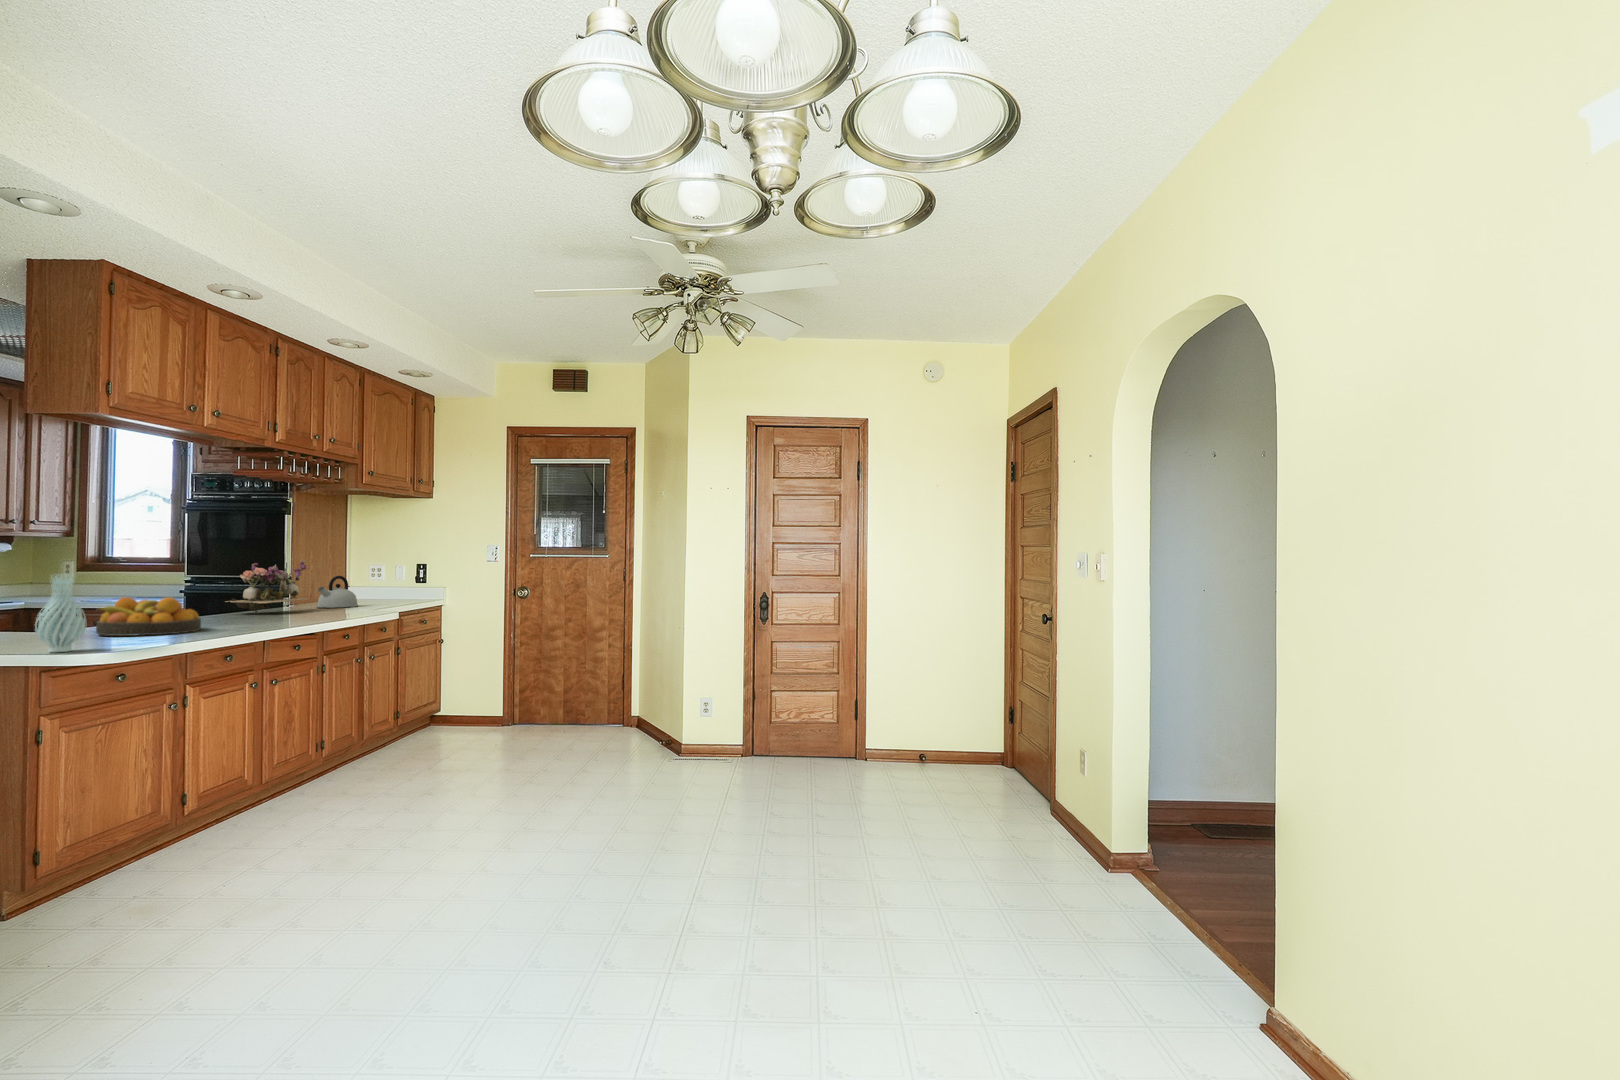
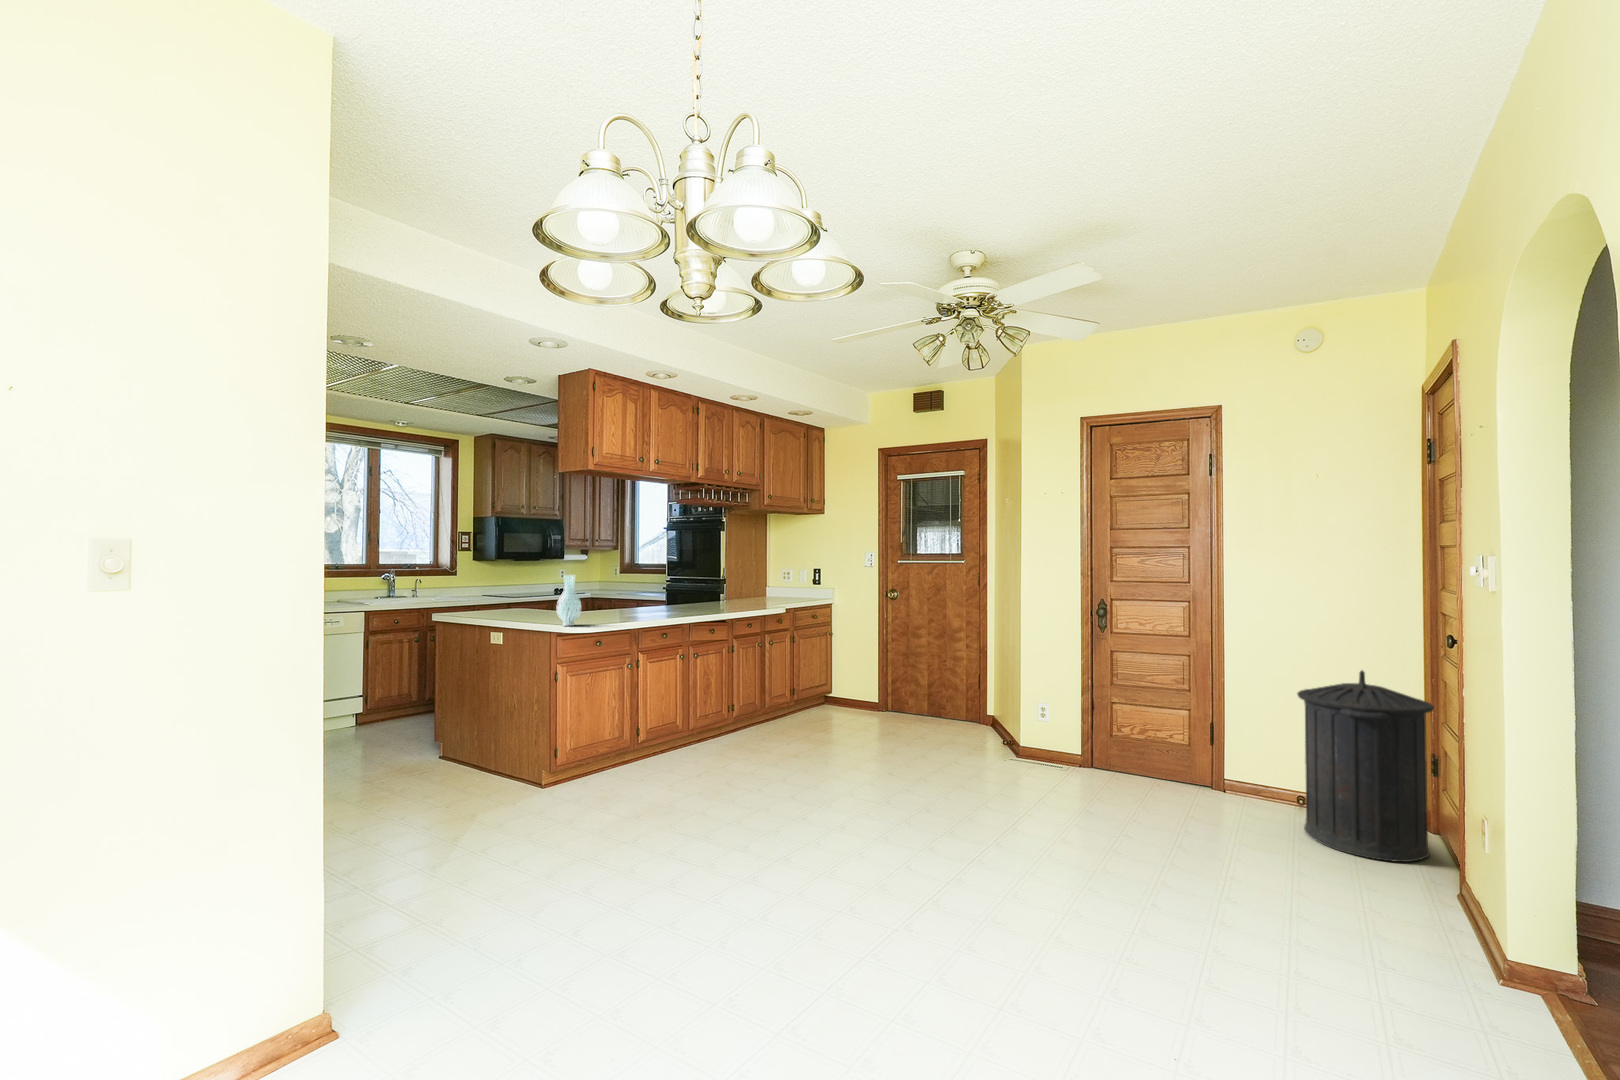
flower arrangement: present [226,560,307,613] -> none [683,565,734,605]
kettle: present [317,576,358,608] -> none [743,577,770,602]
fruit bowl: present [96,597,201,636] -> none [598,591,655,617]
trash can: none [928,644,1018,794] -> present [1297,671,1434,862]

